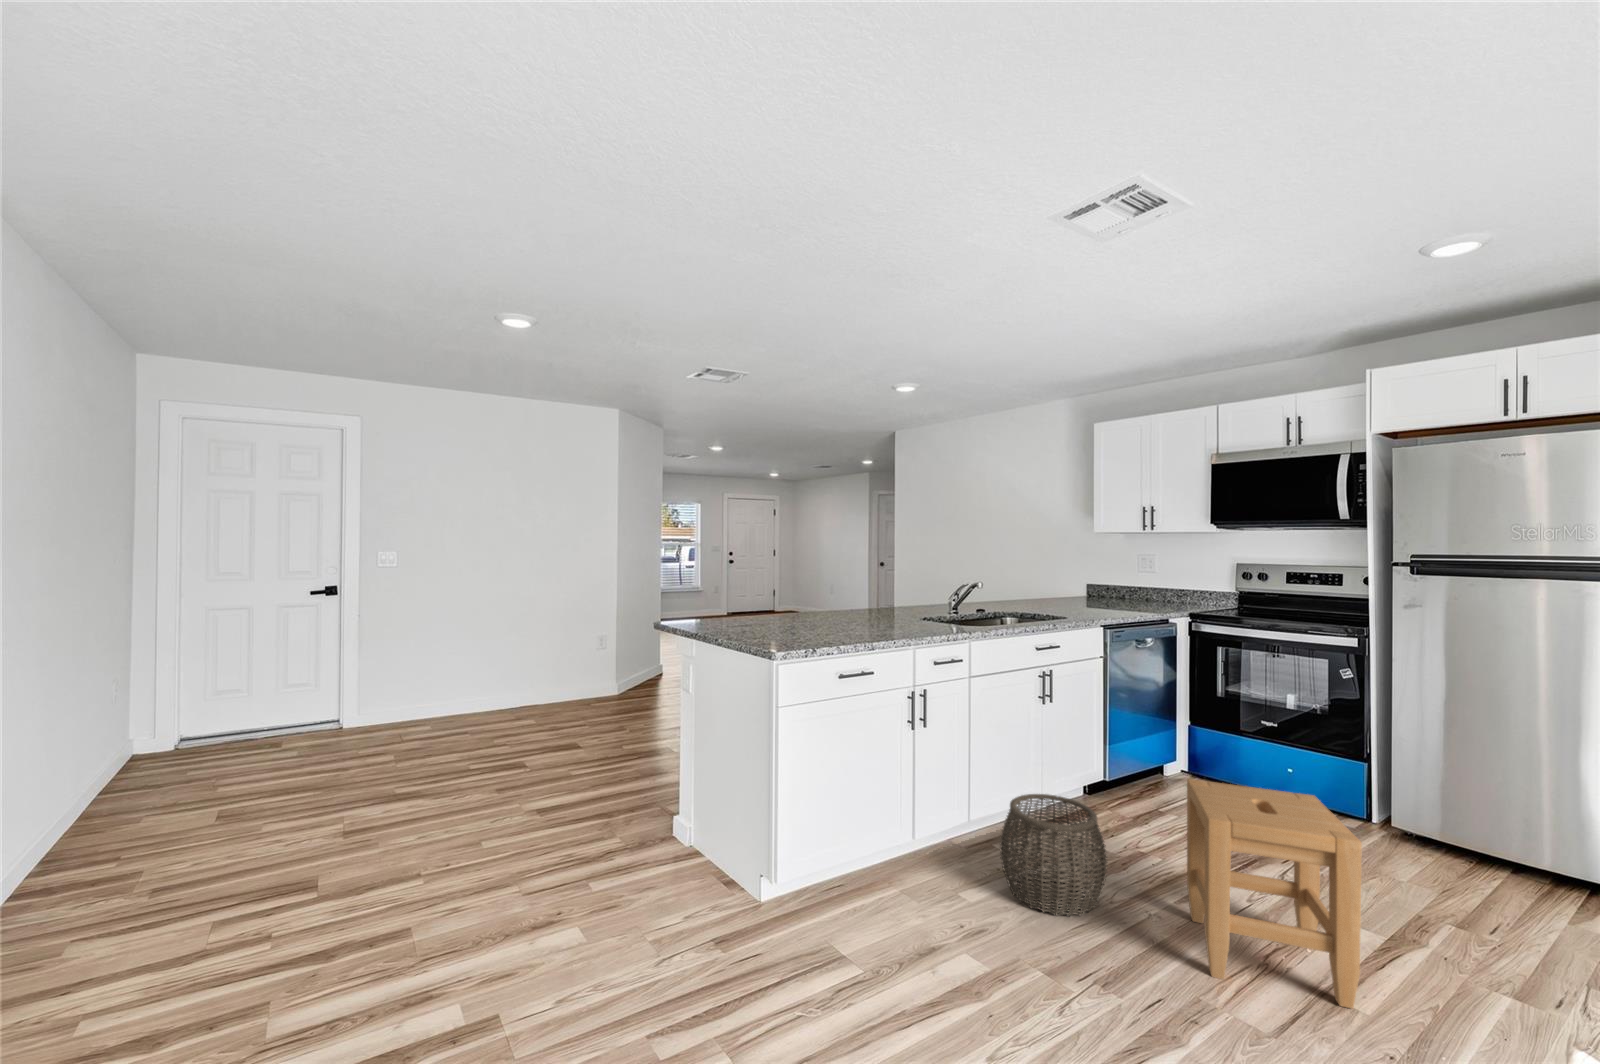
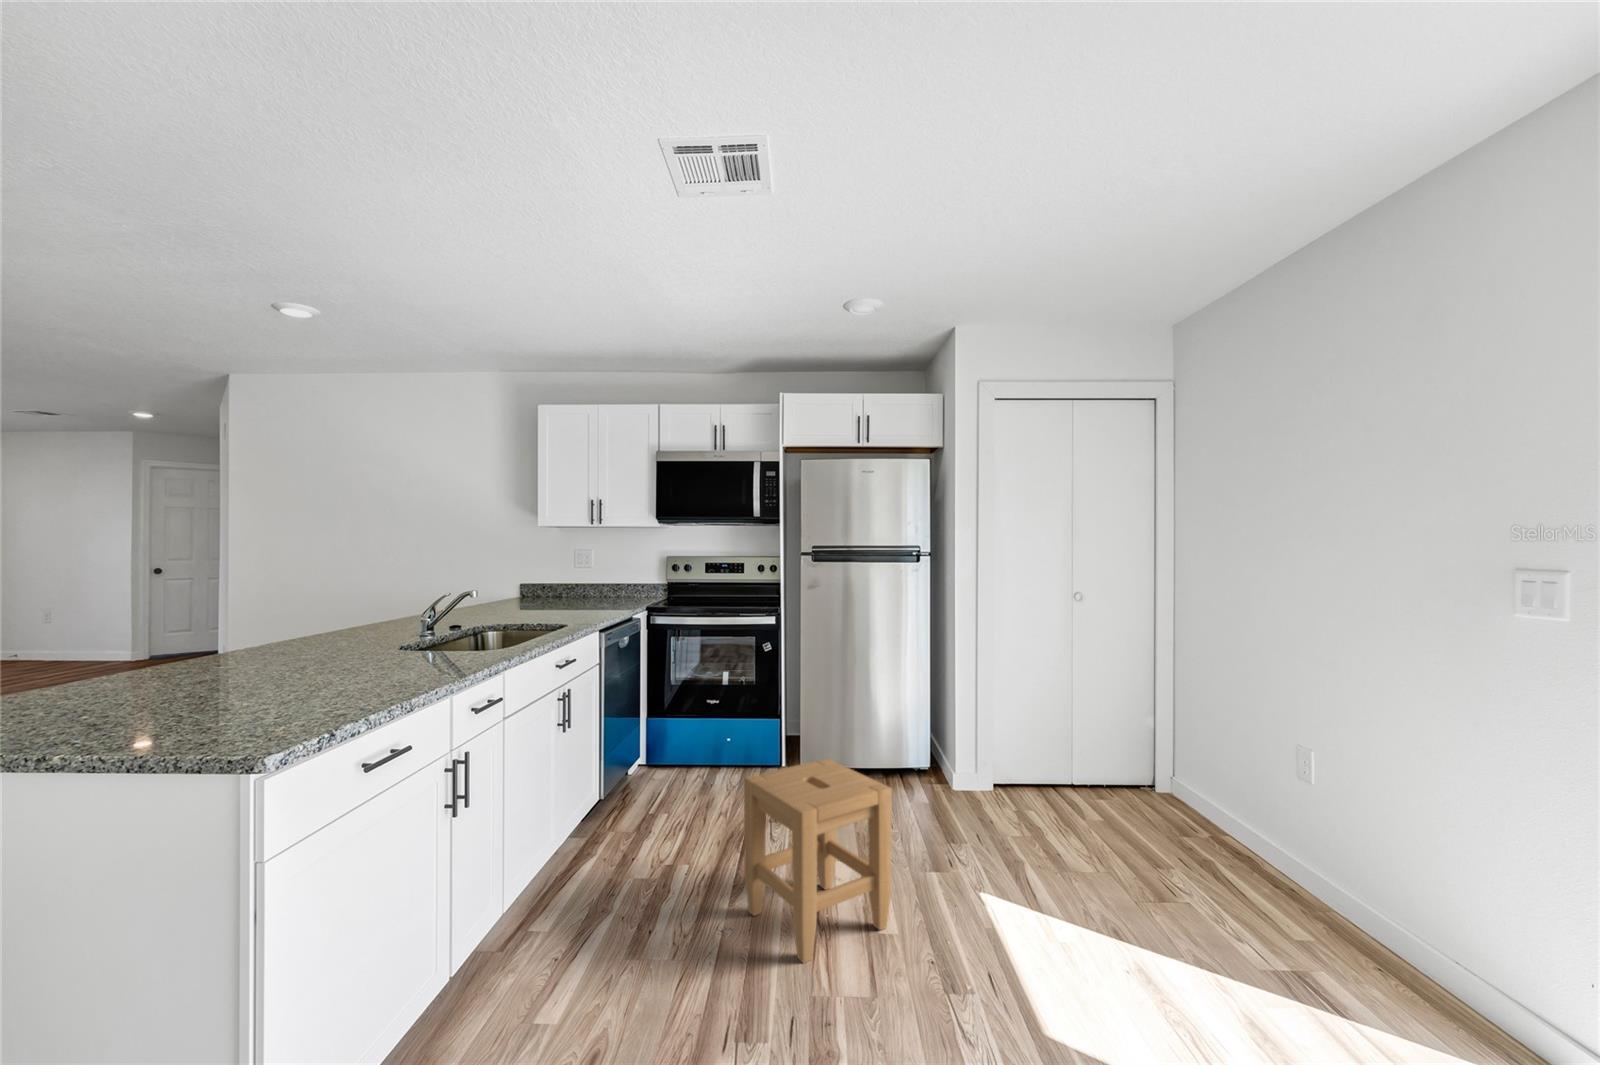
woven basket: present [999,794,1108,916] -> none [568,842,691,997]

